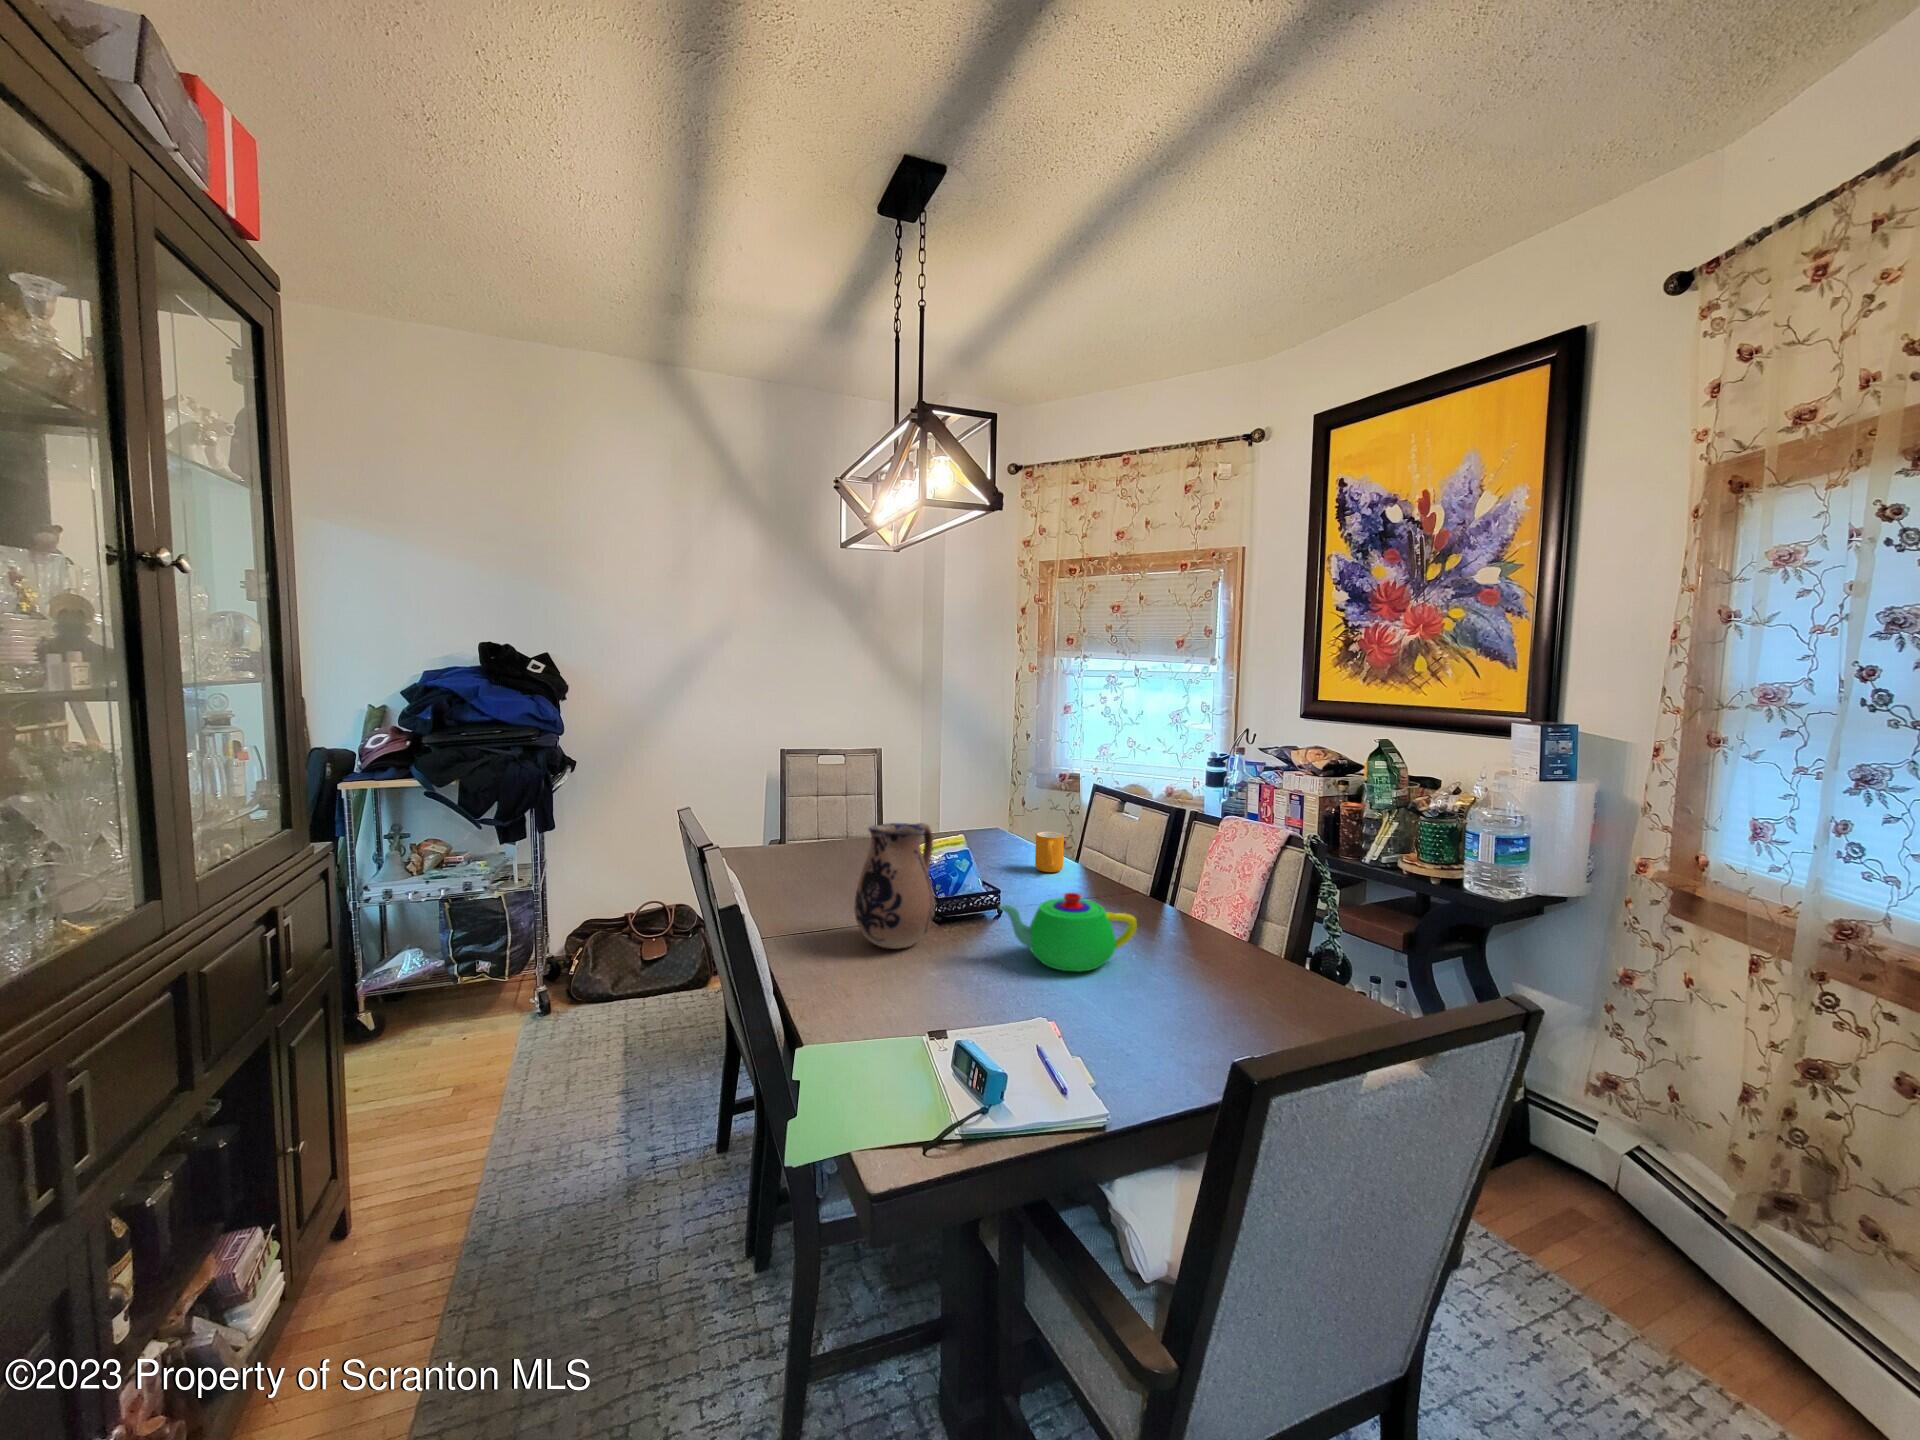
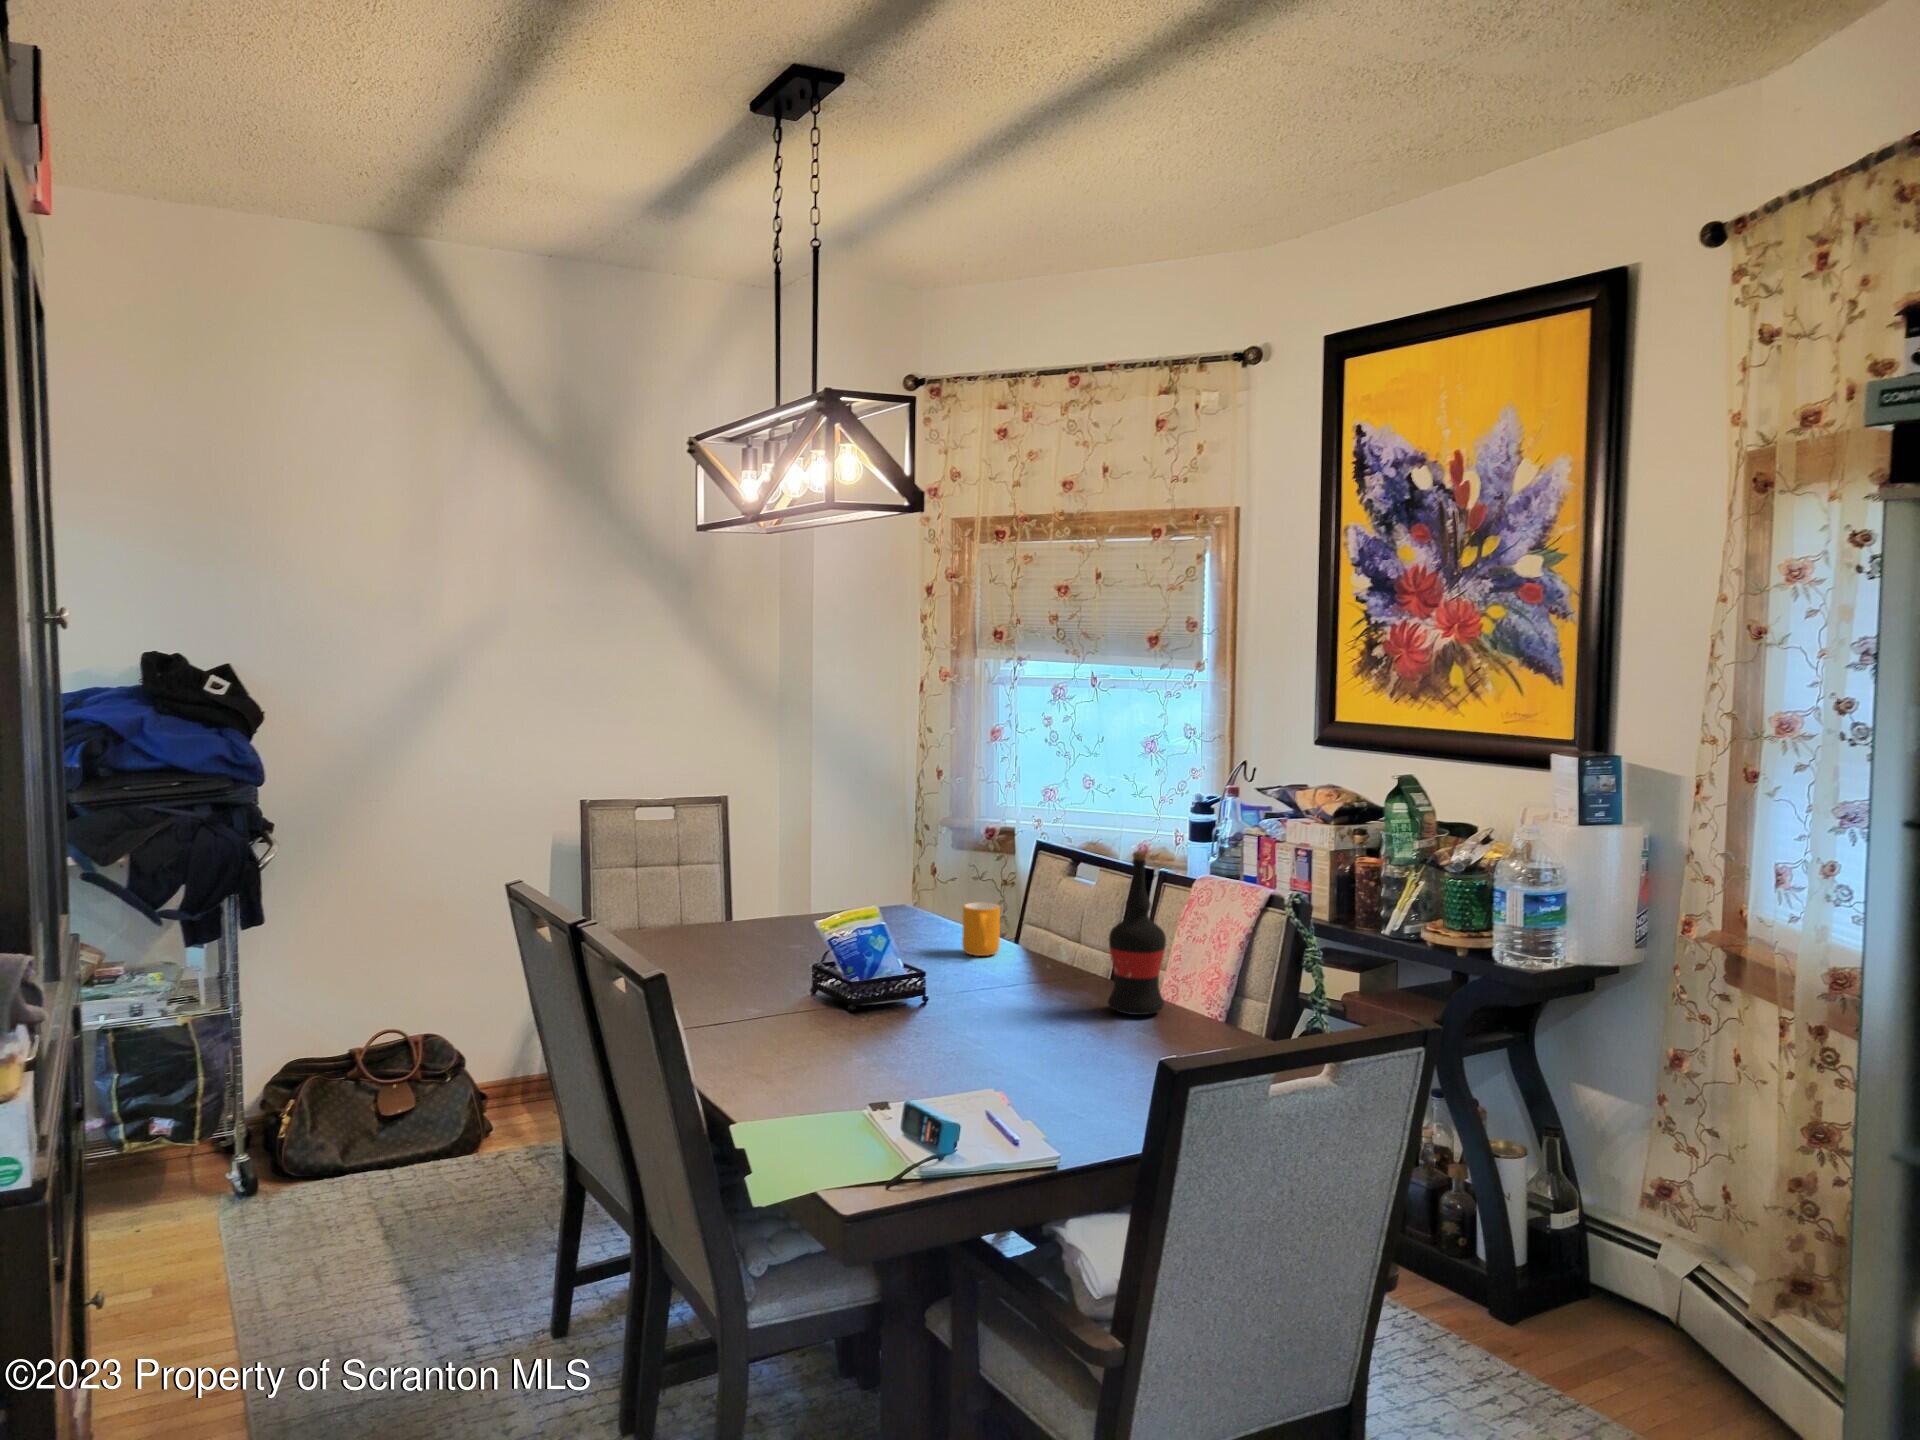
wine bottle: none [1147,800,1197,934] -> present [1108,851,1166,1015]
ceramic pitcher: present [854,823,935,949] -> none [750,885,850,1039]
teapot: present [999,893,1137,972] -> none [930,962,1094,1053]

